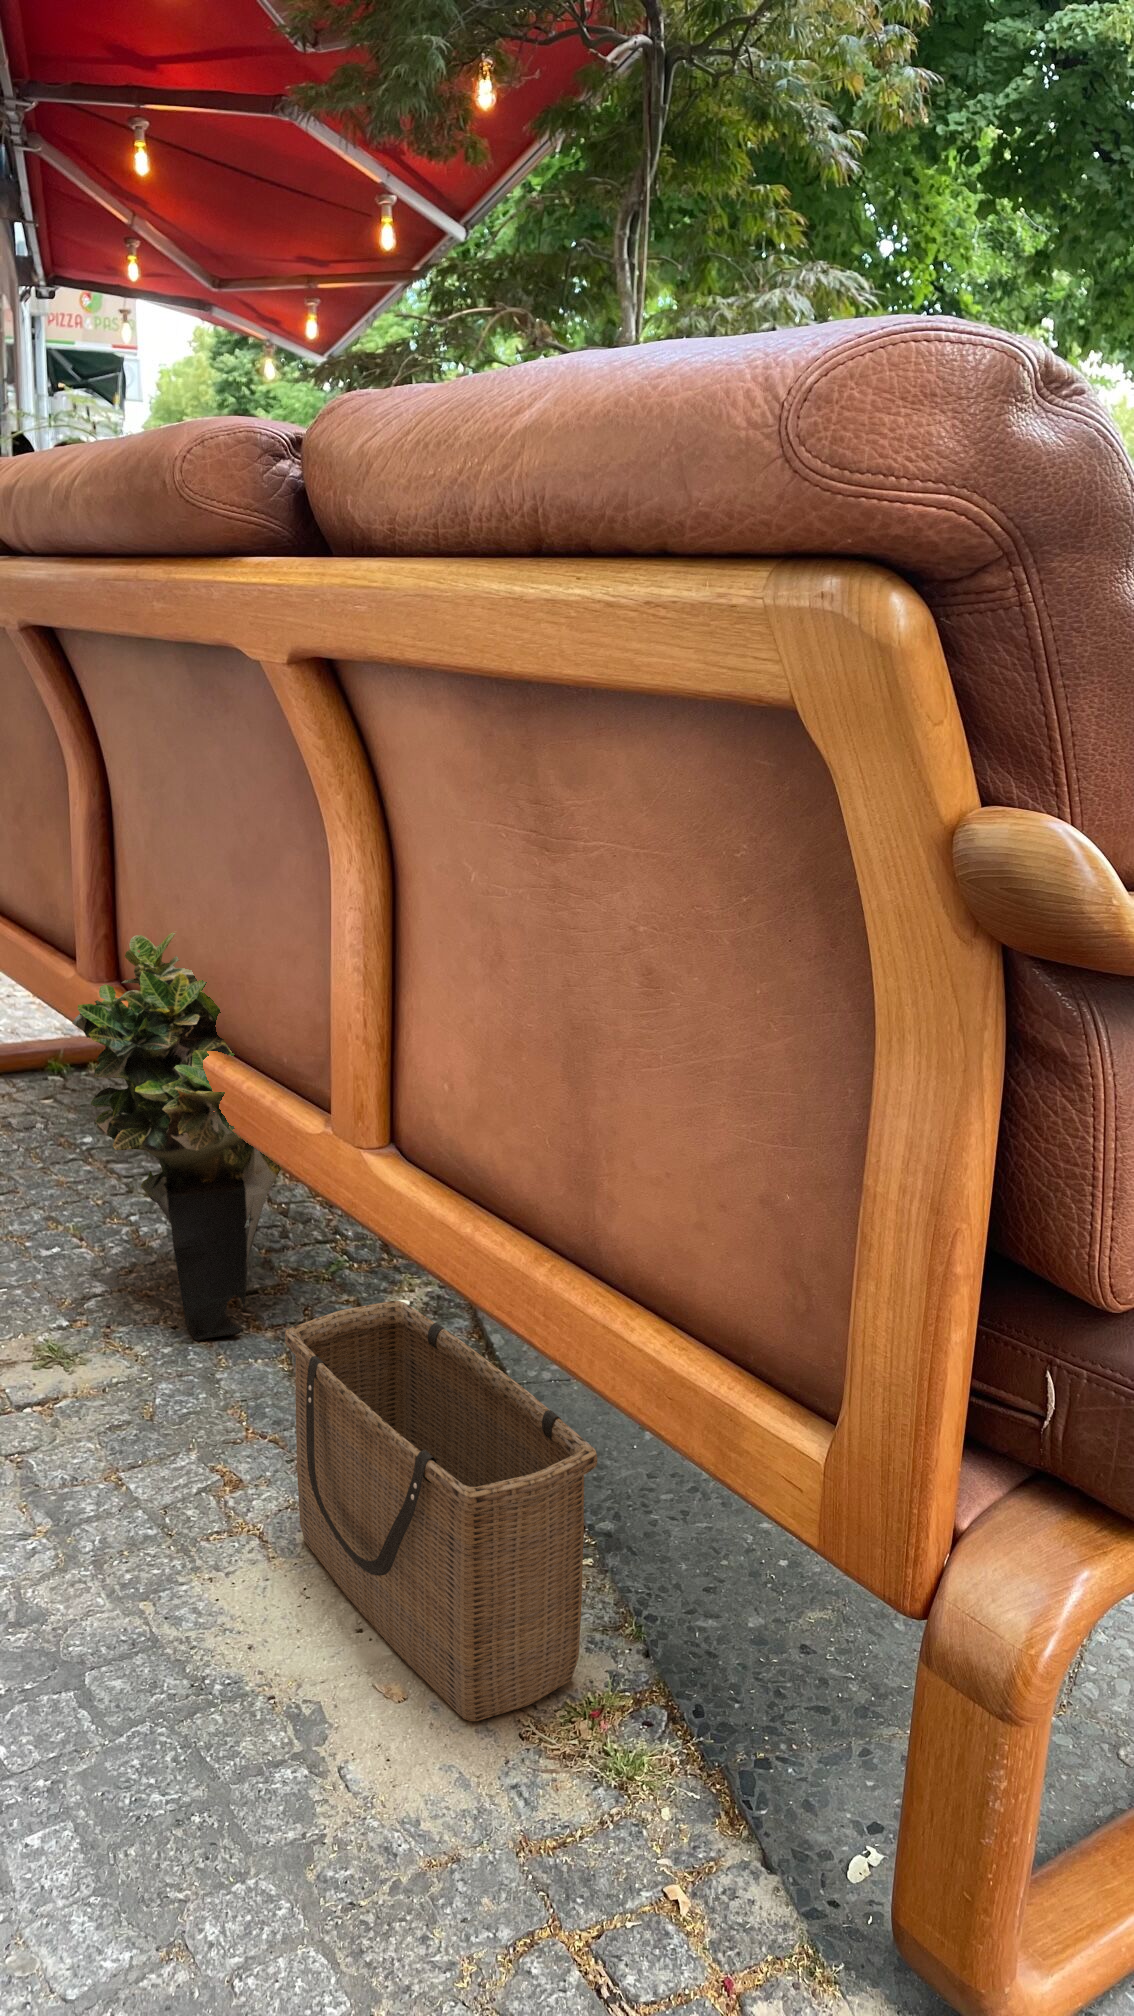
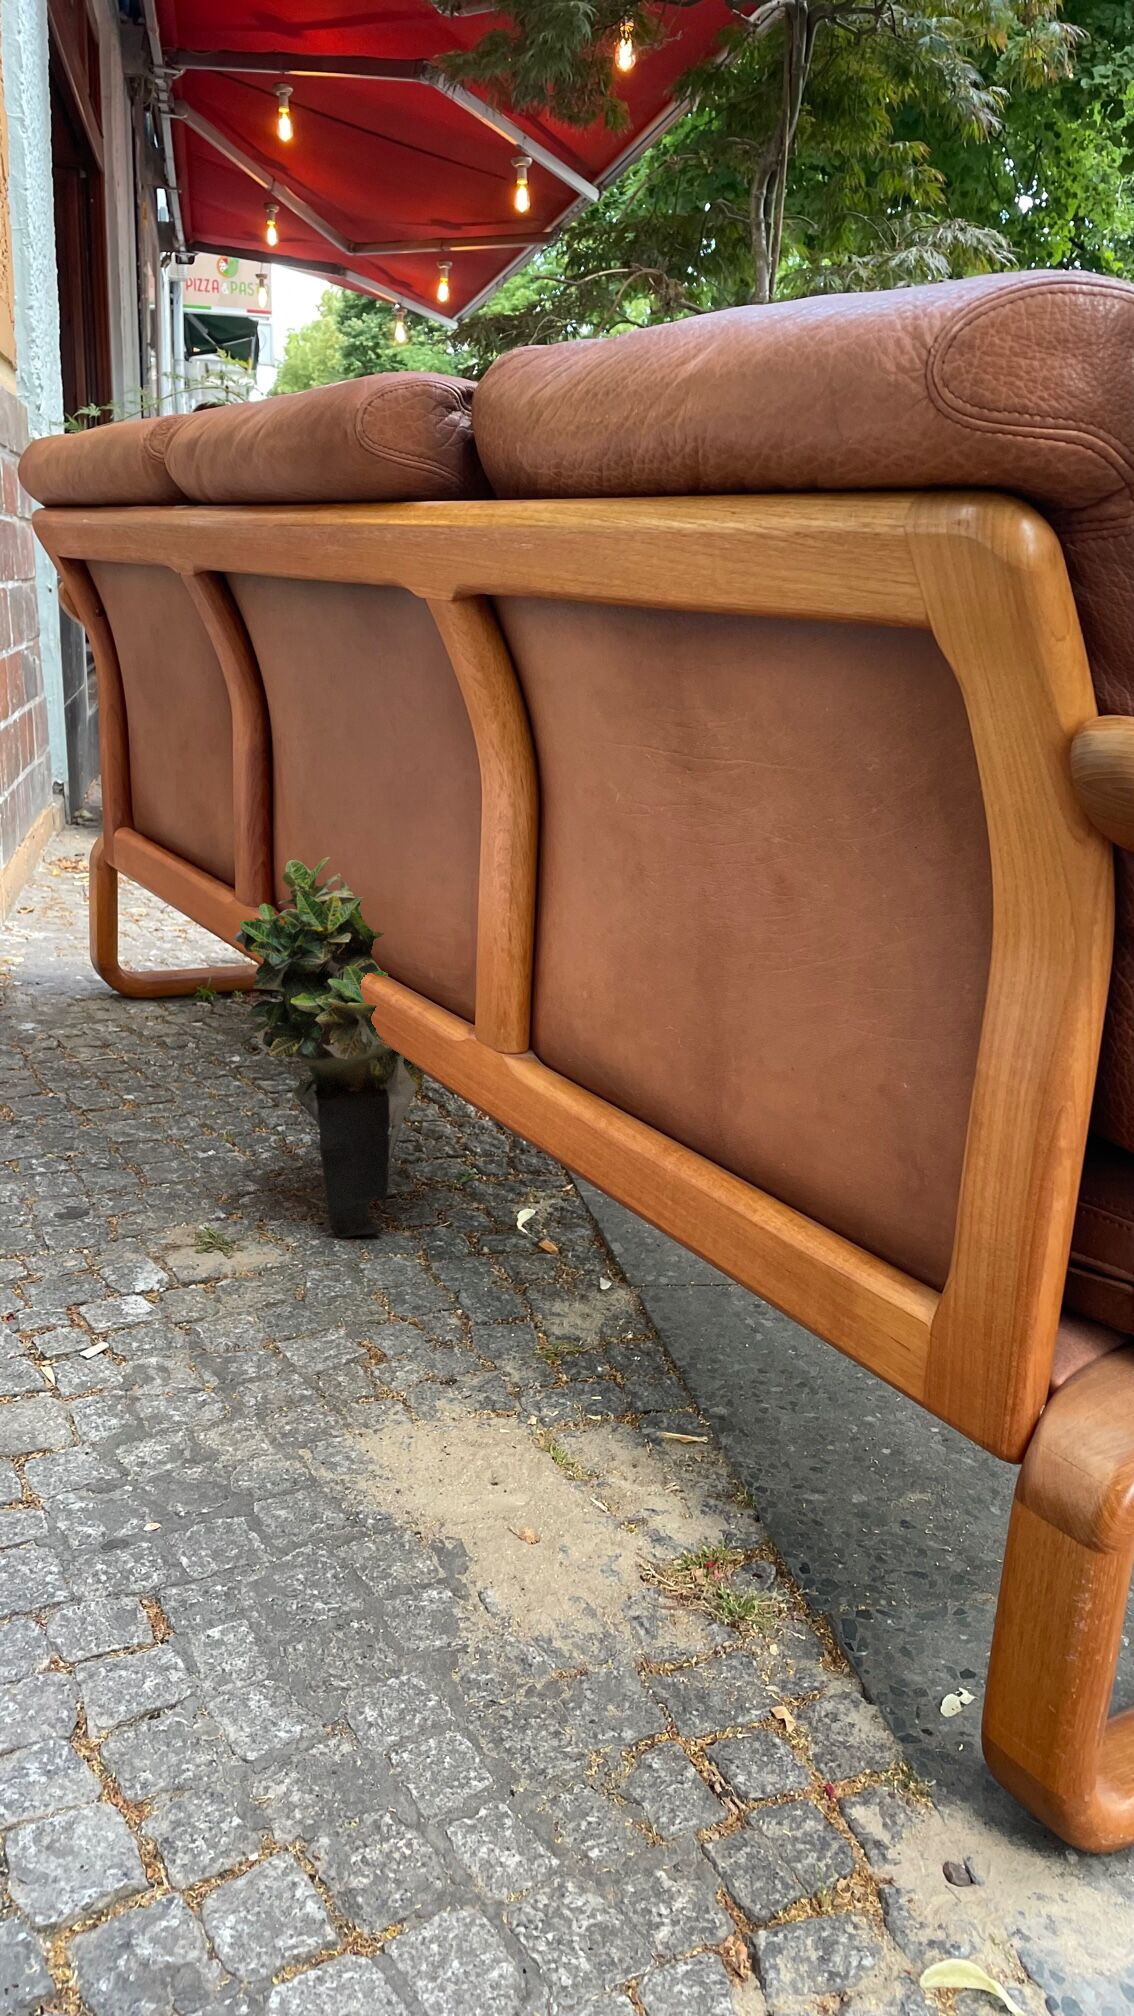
basket: present [285,1301,597,1721] -> none [433,1193,721,1564]

